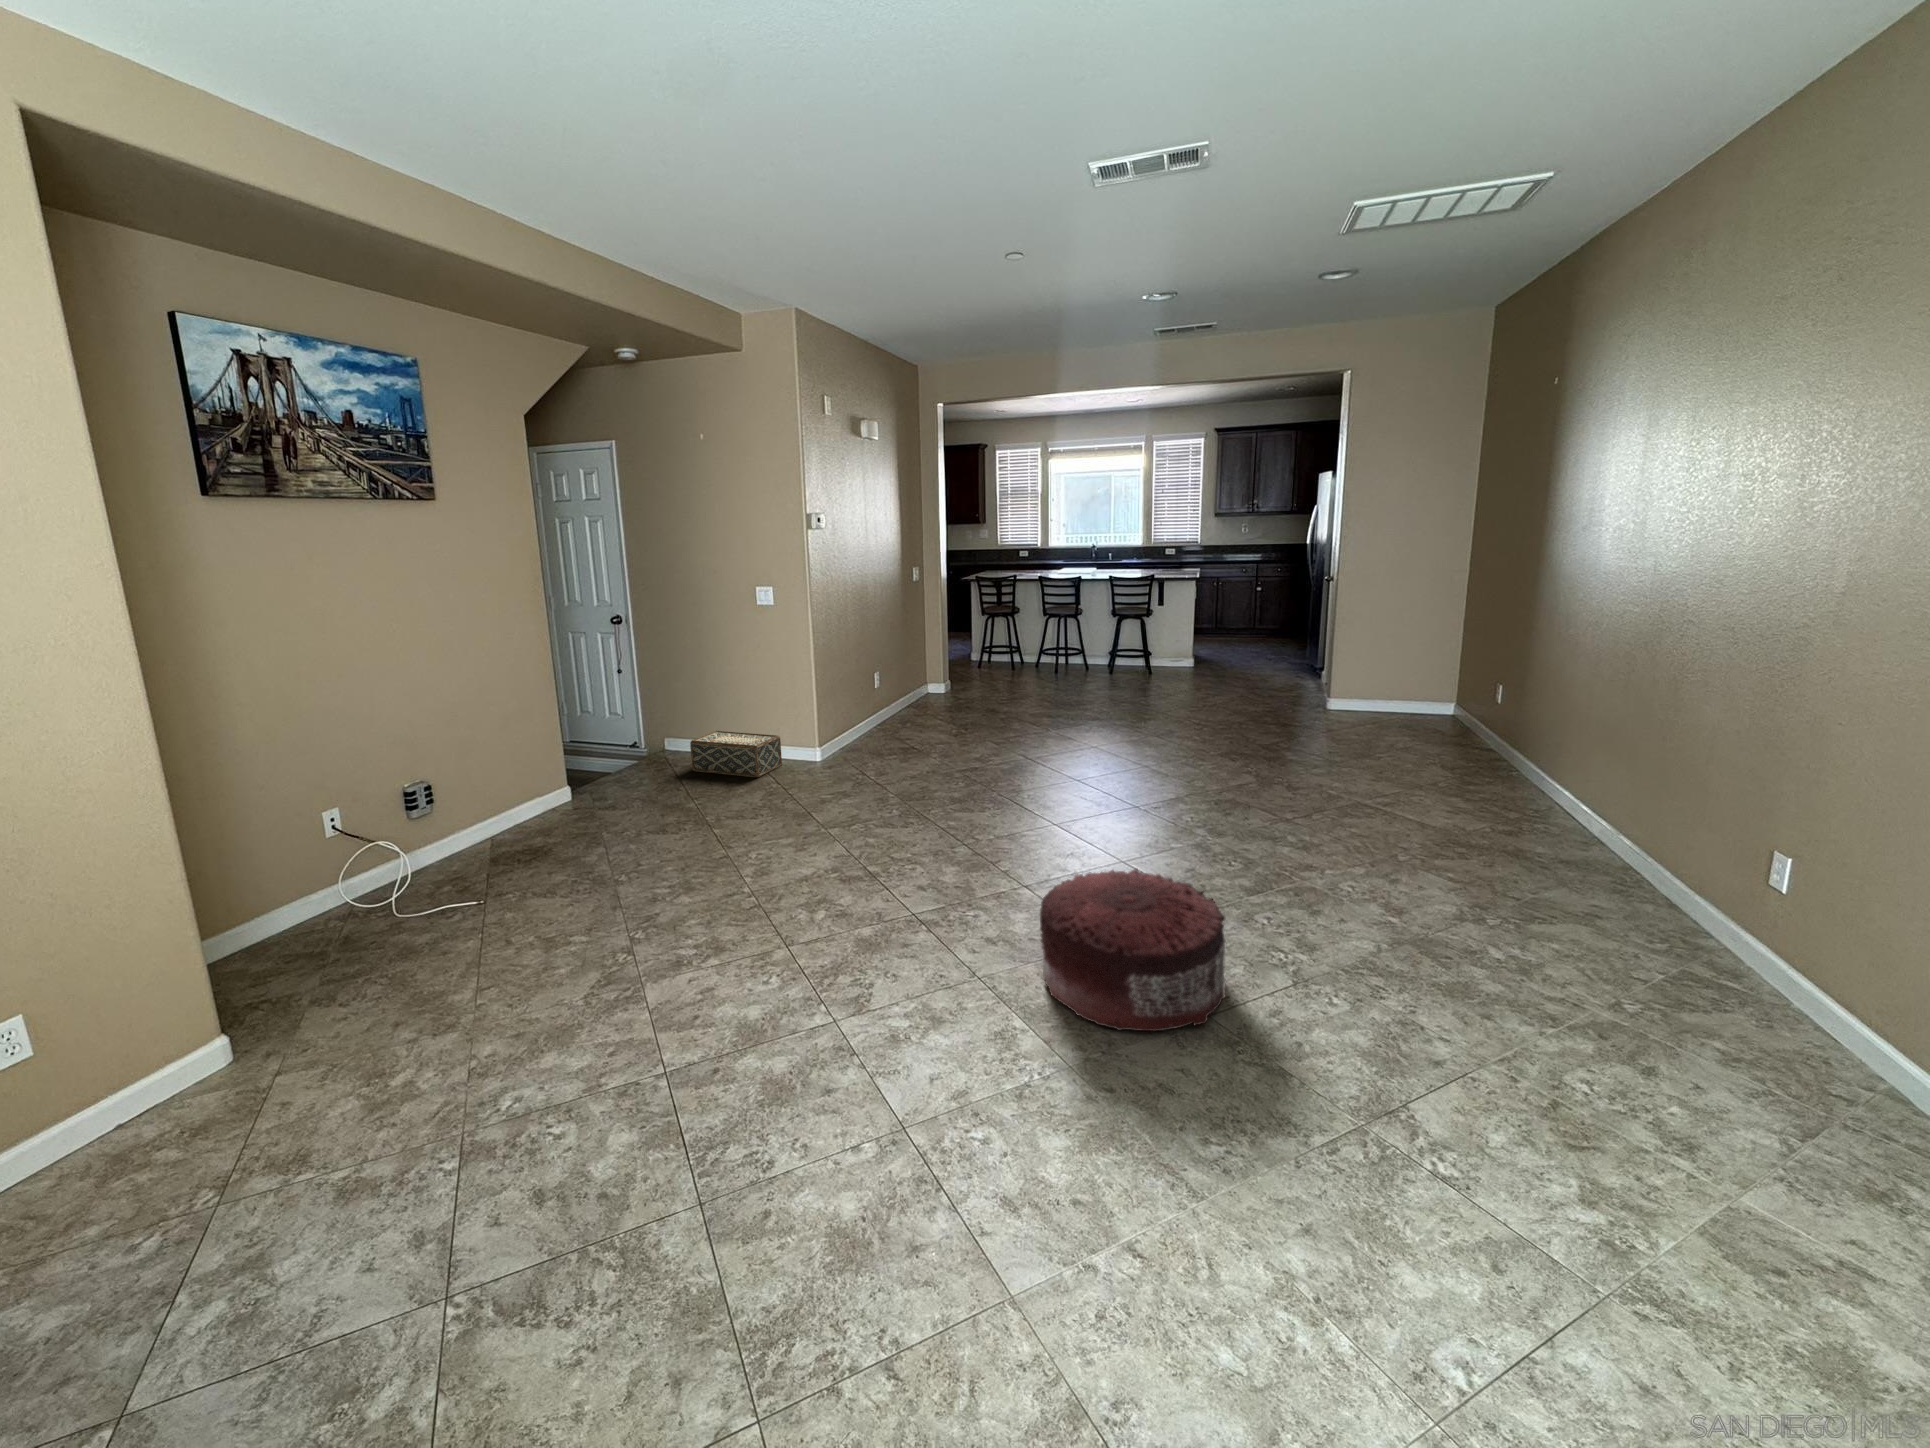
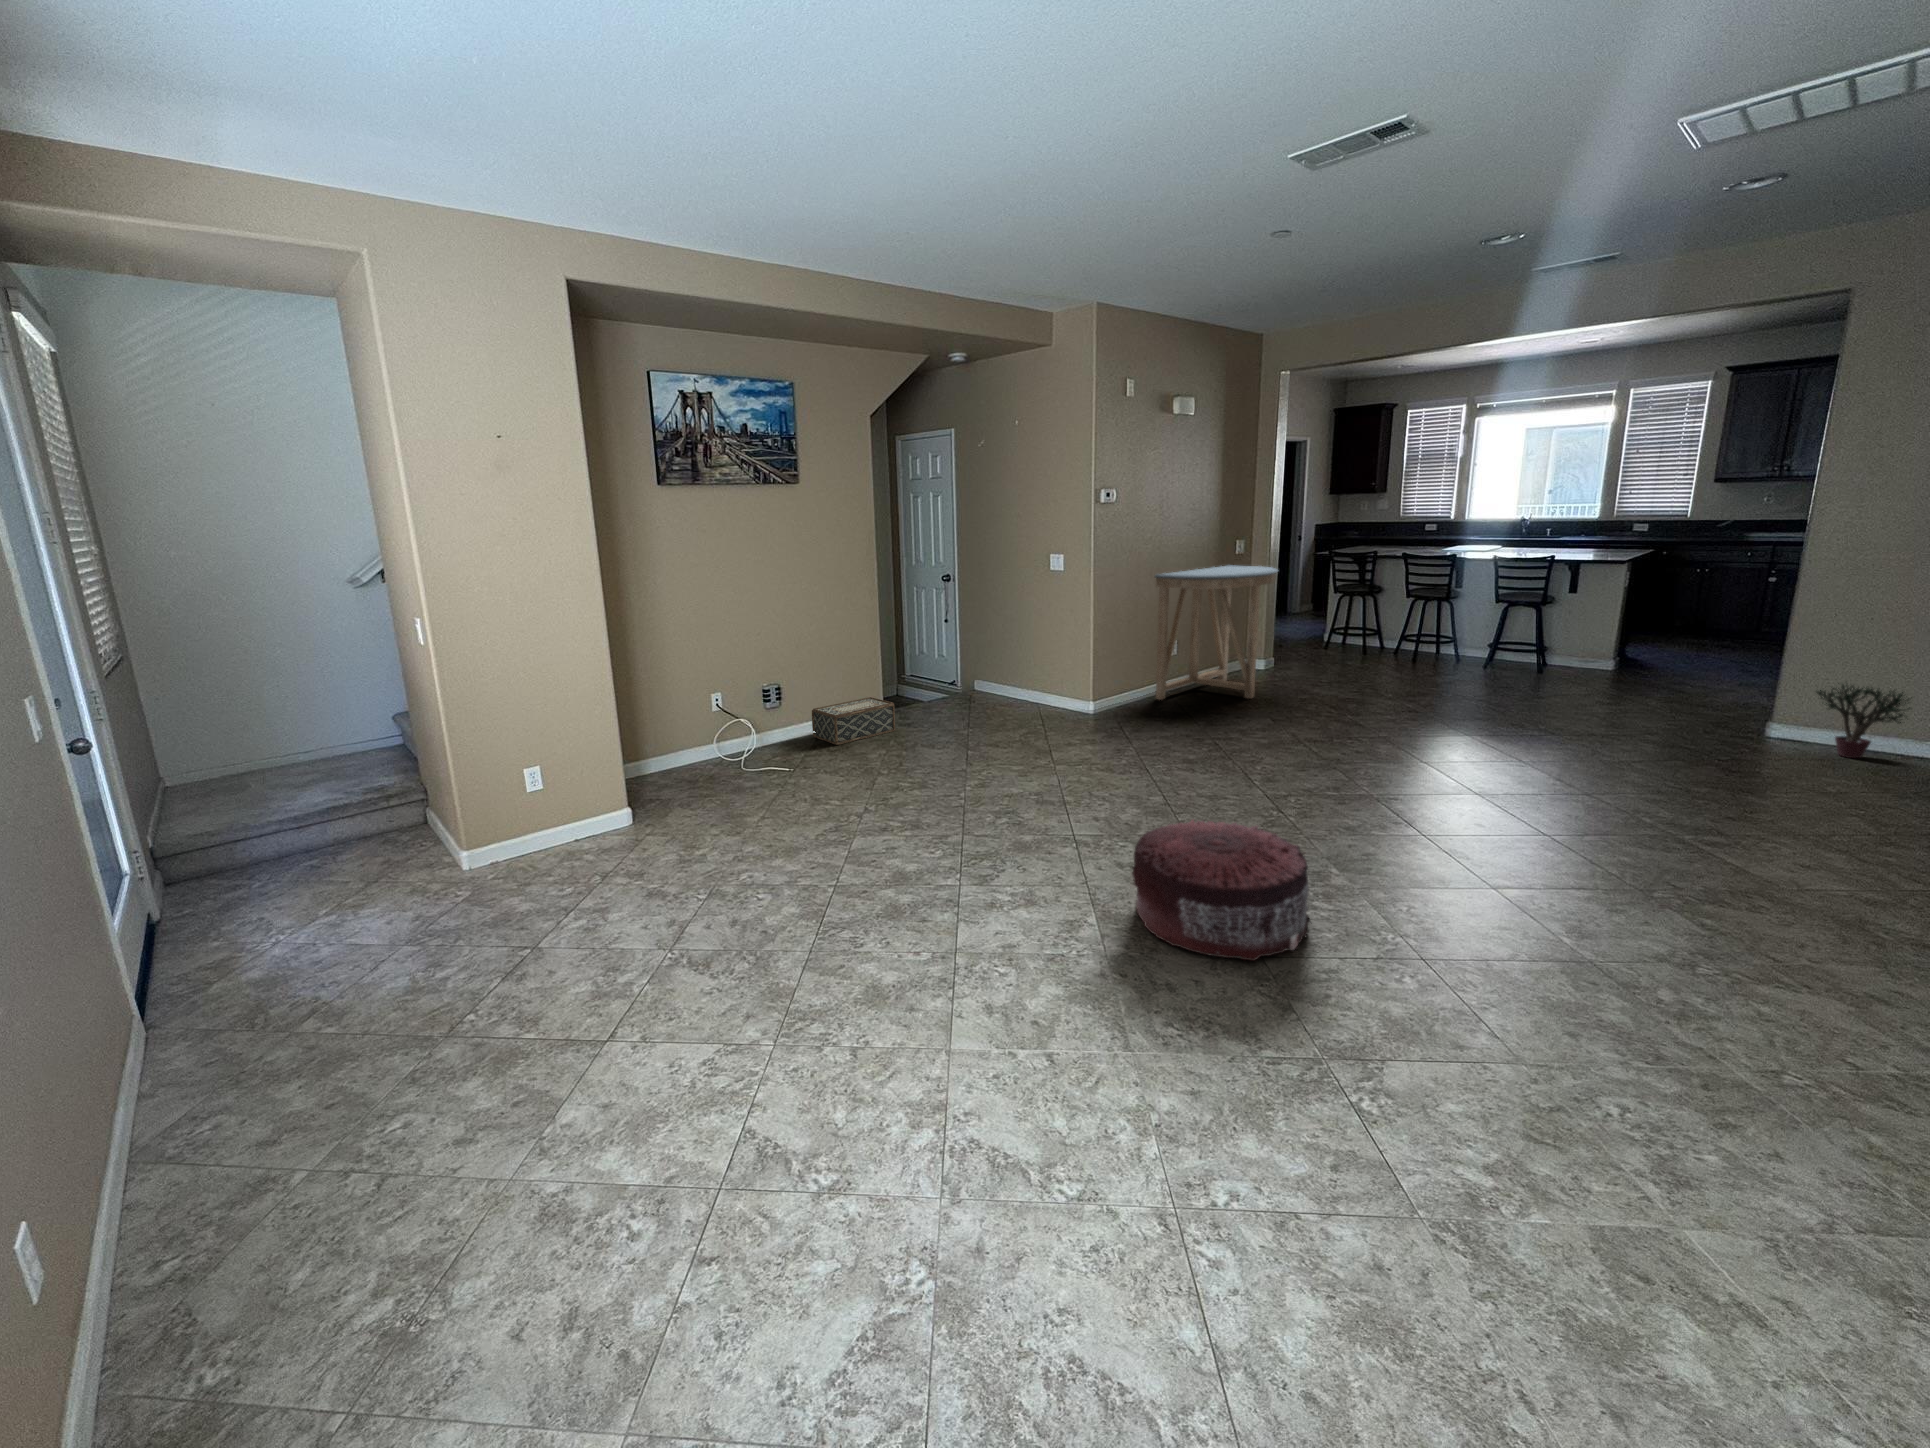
console table: none [861,593,966,736] -> present [1155,565,1278,700]
potted plant: none [1351,664,1409,720] -> present [1817,685,1910,758]
woven basket: present [690,731,782,777] -> present [812,697,895,745]

